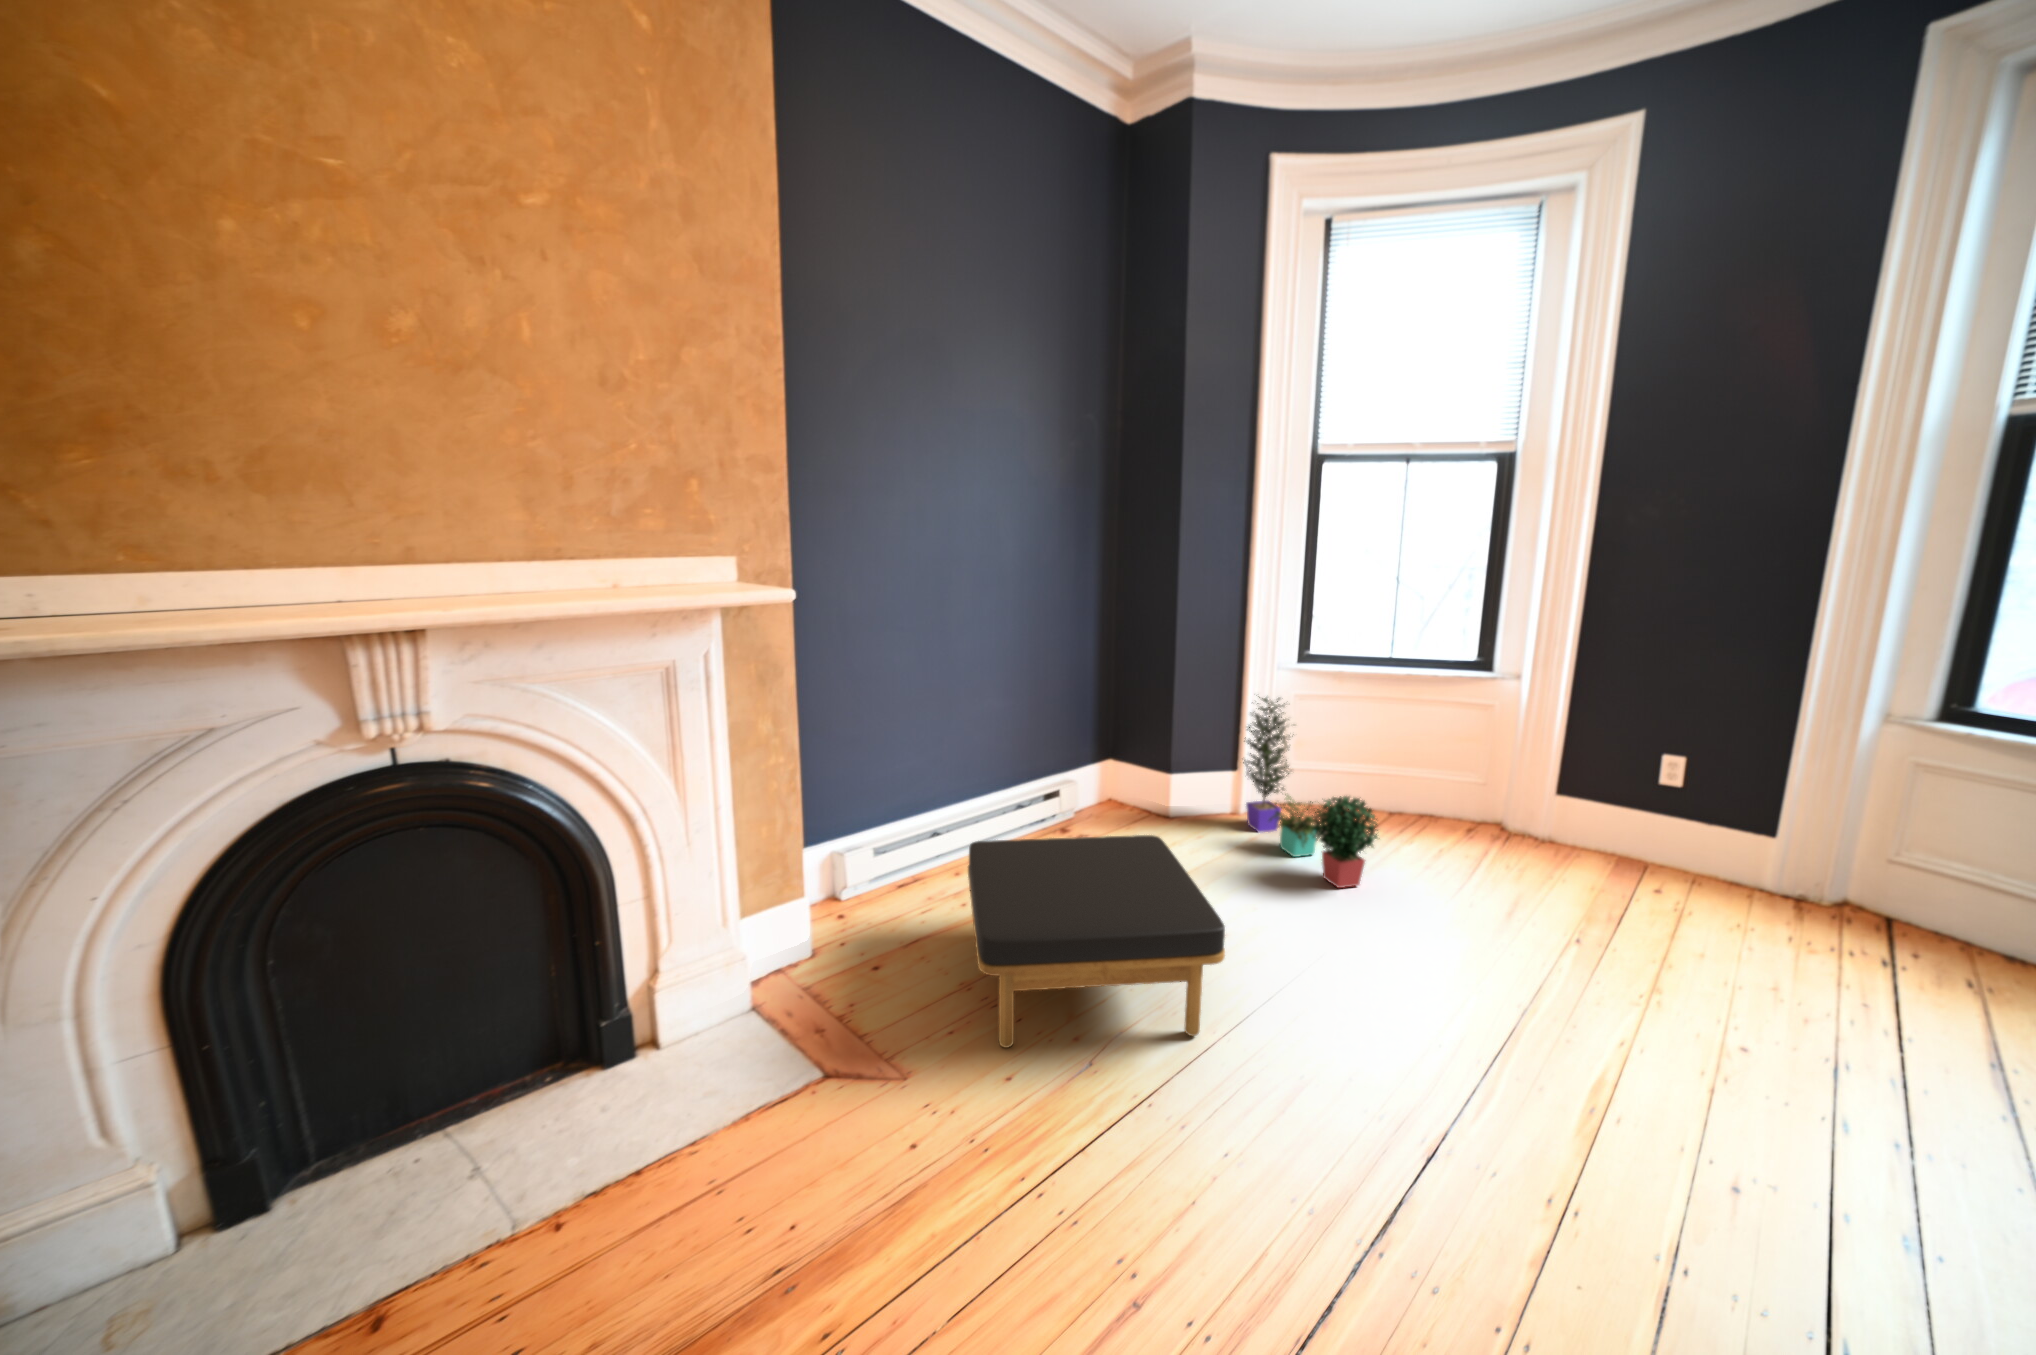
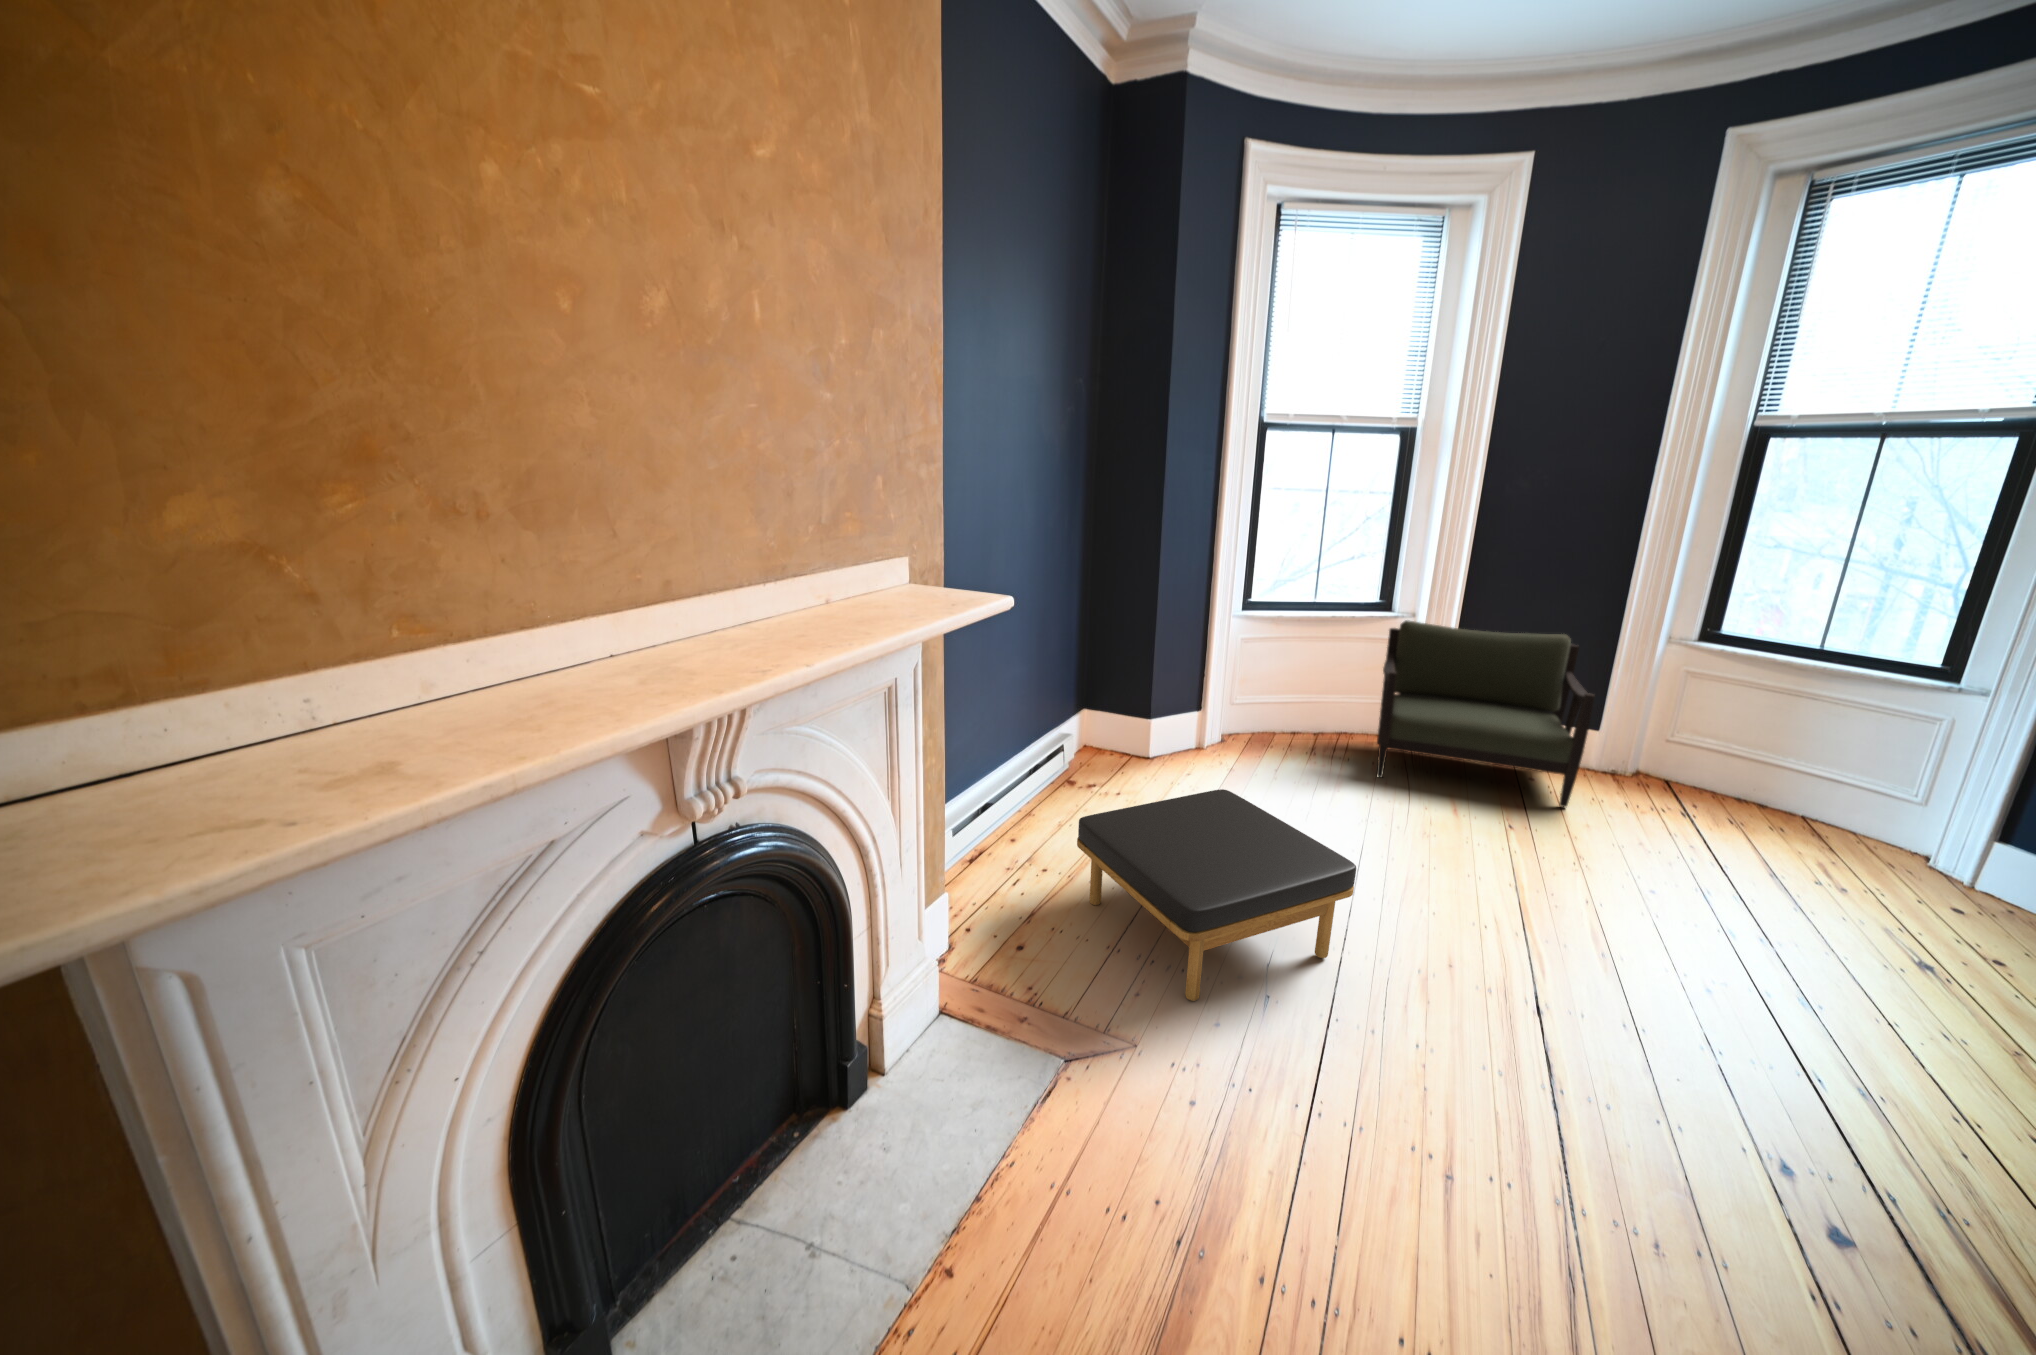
armchair: none [1436,679,1736,930] -> present [1377,620,1594,807]
potted plant: present [1243,696,1378,888] -> none [1212,645,1362,811]

